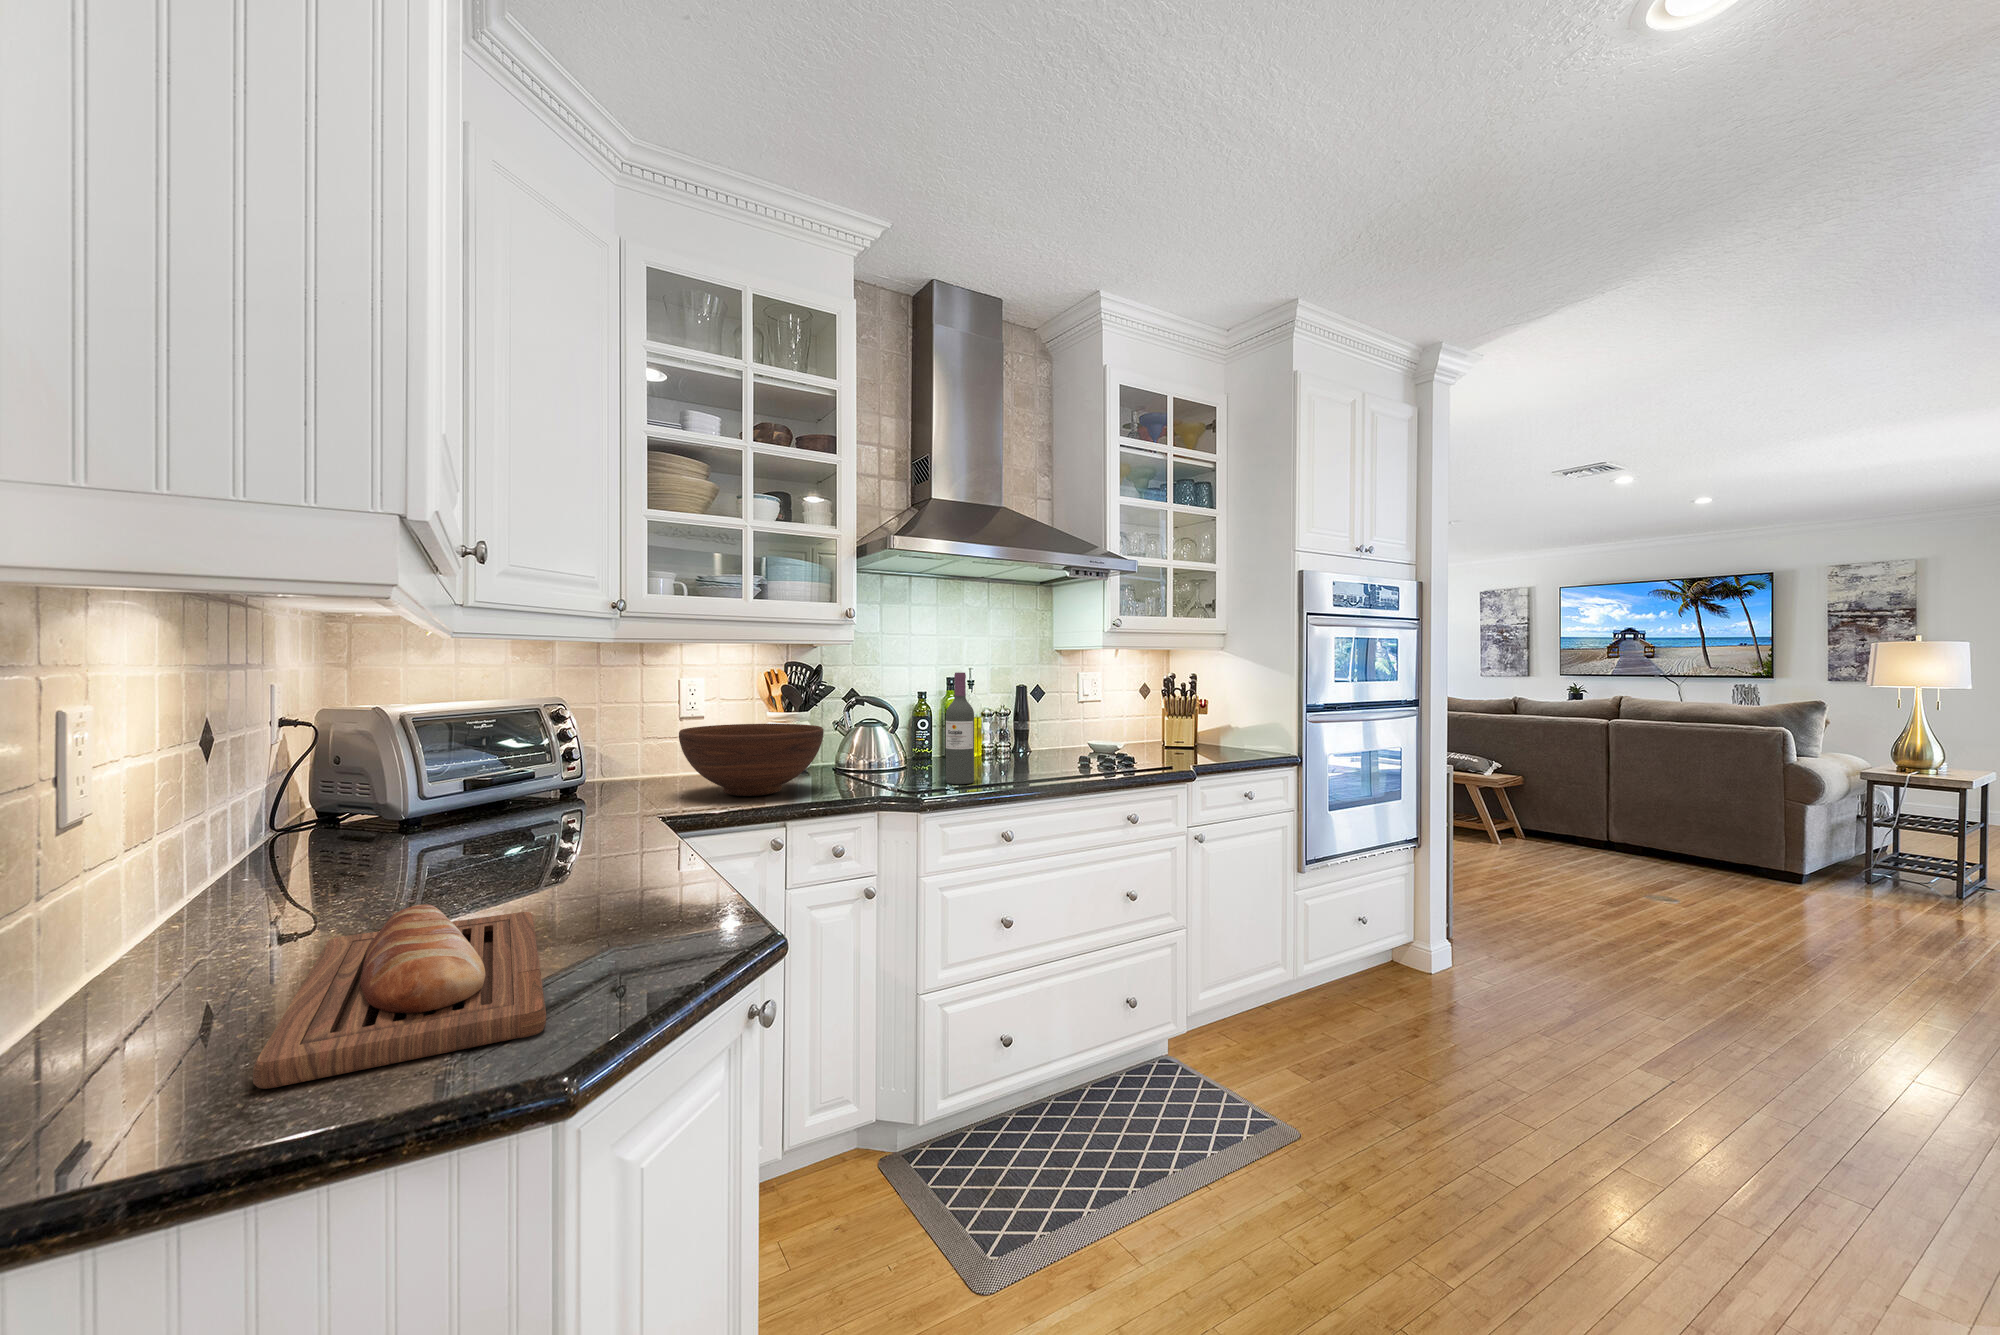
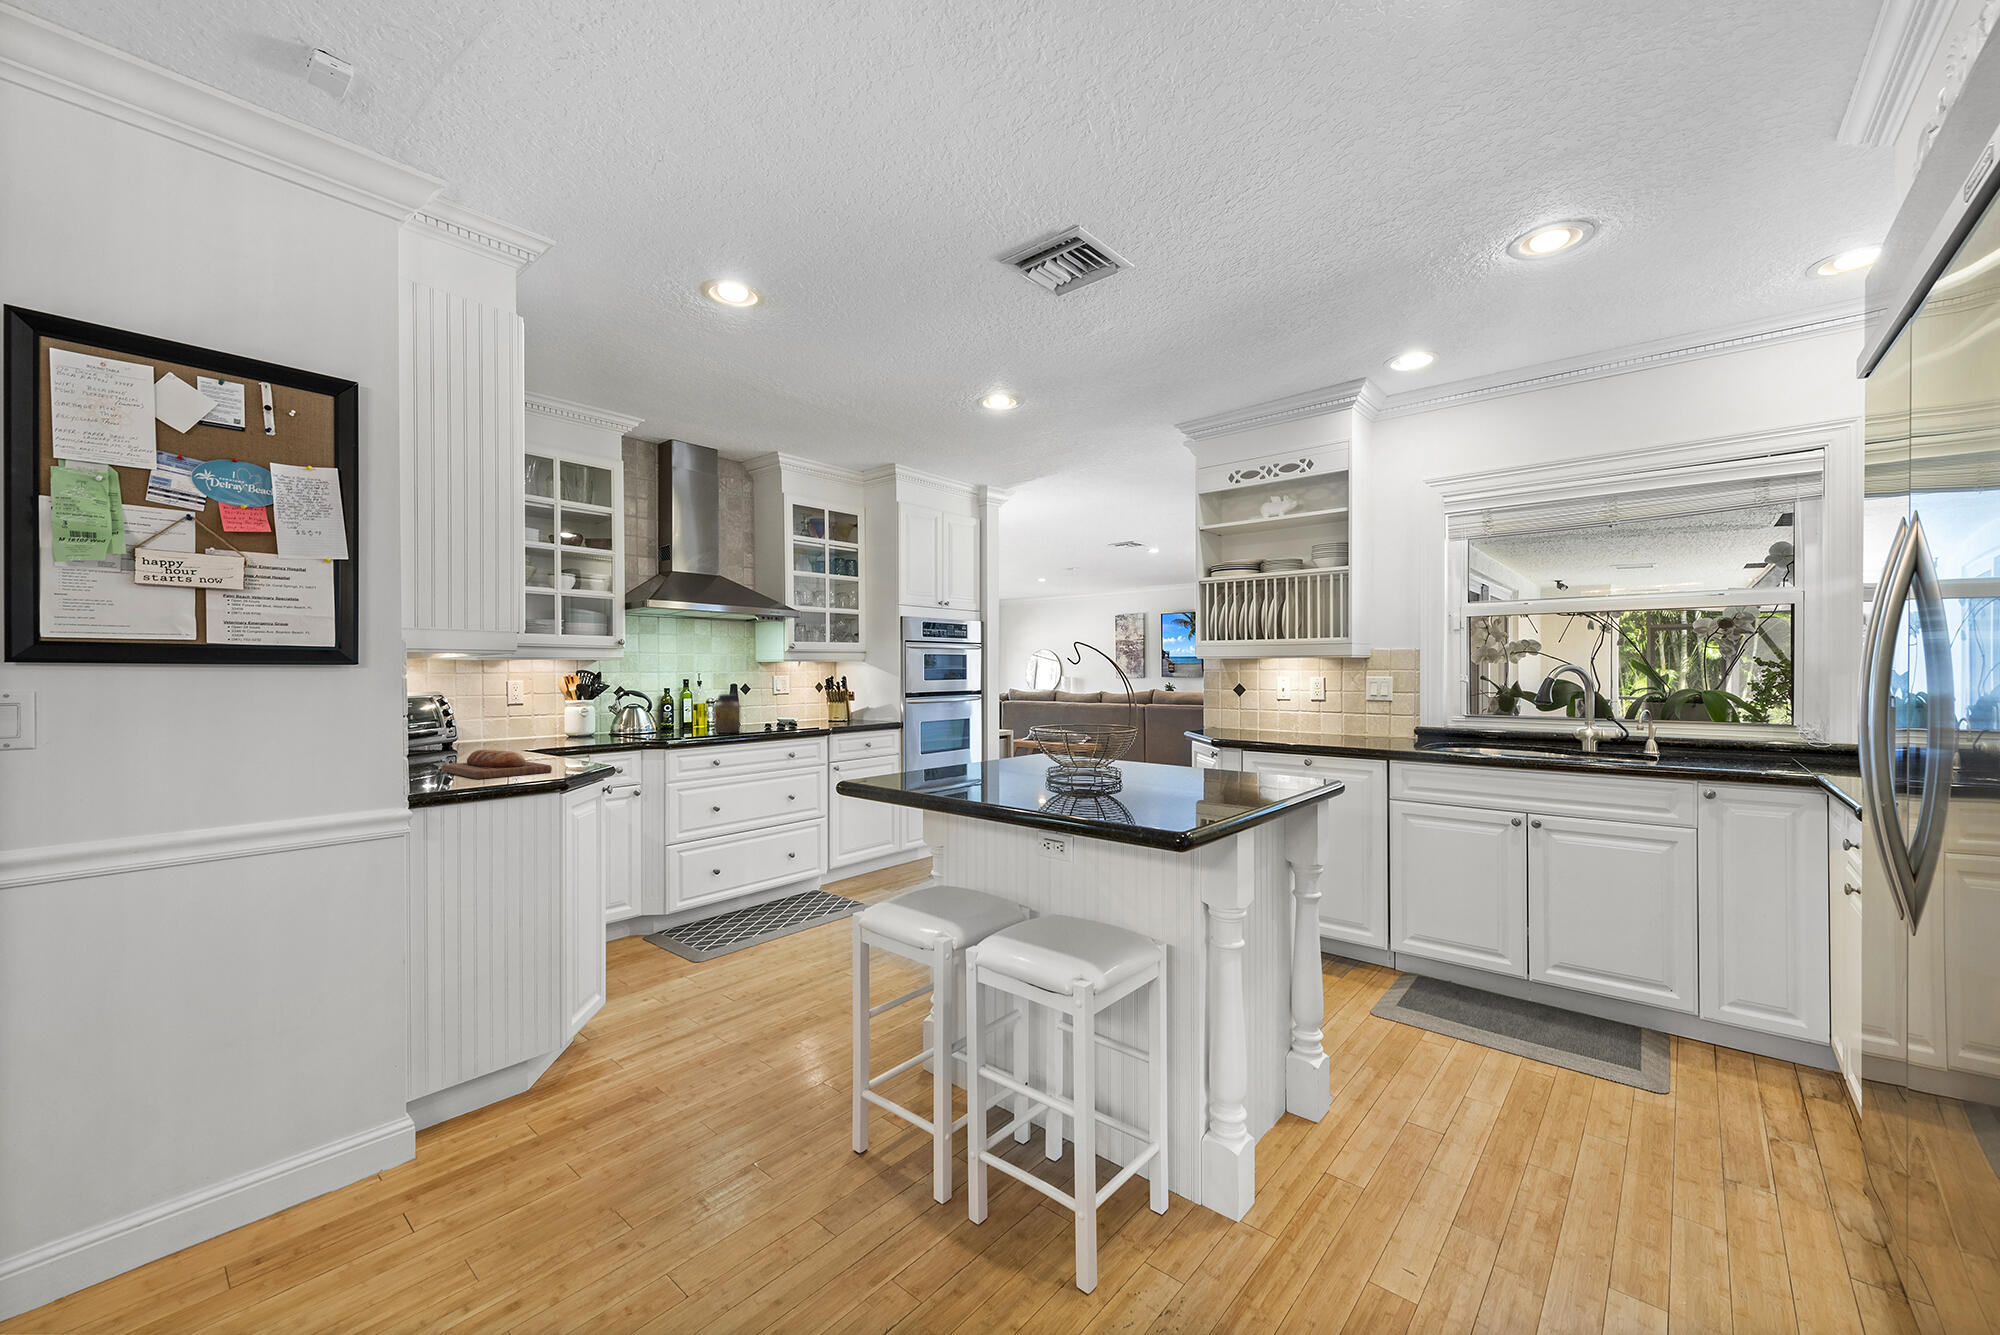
wine bottle: present [946,672,974,784] -> none [682,674,699,737]
jar: none [999,707,1041,777] -> present [715,694,741,733]
fruit bowl: present [679,724,824,796] -> none [521,706,609,744]

